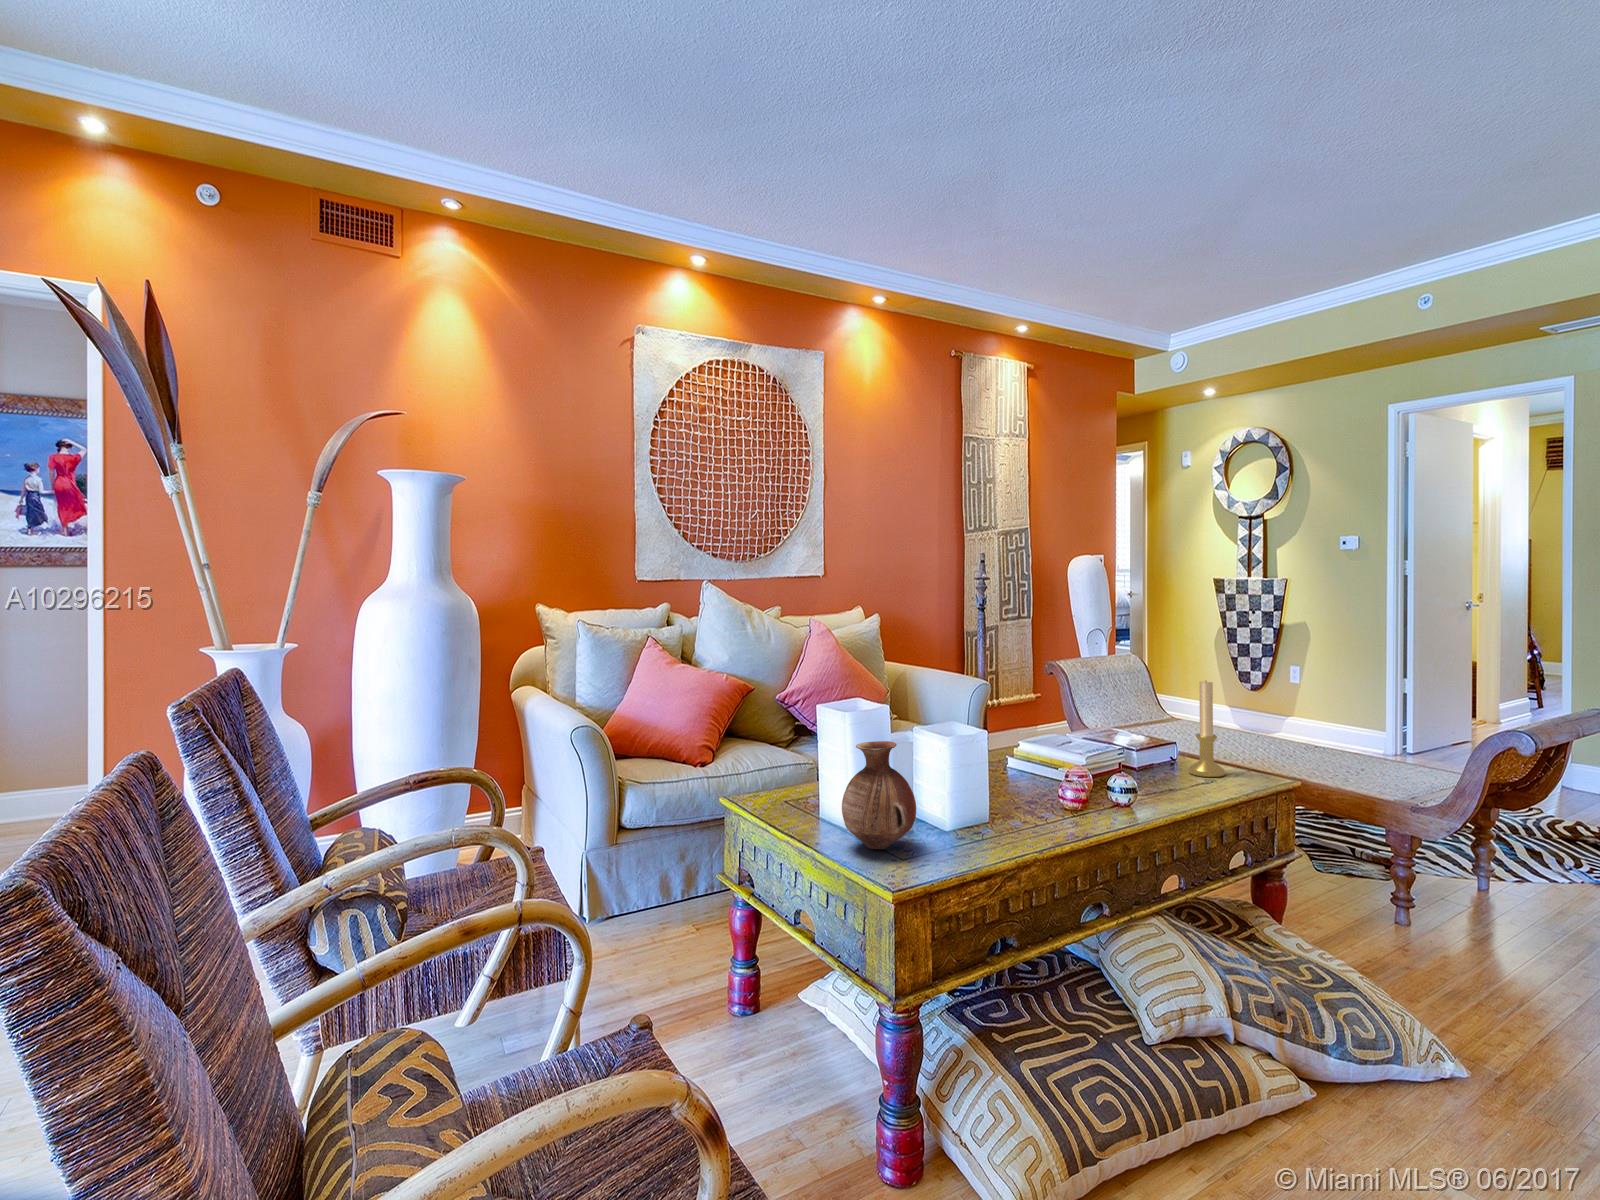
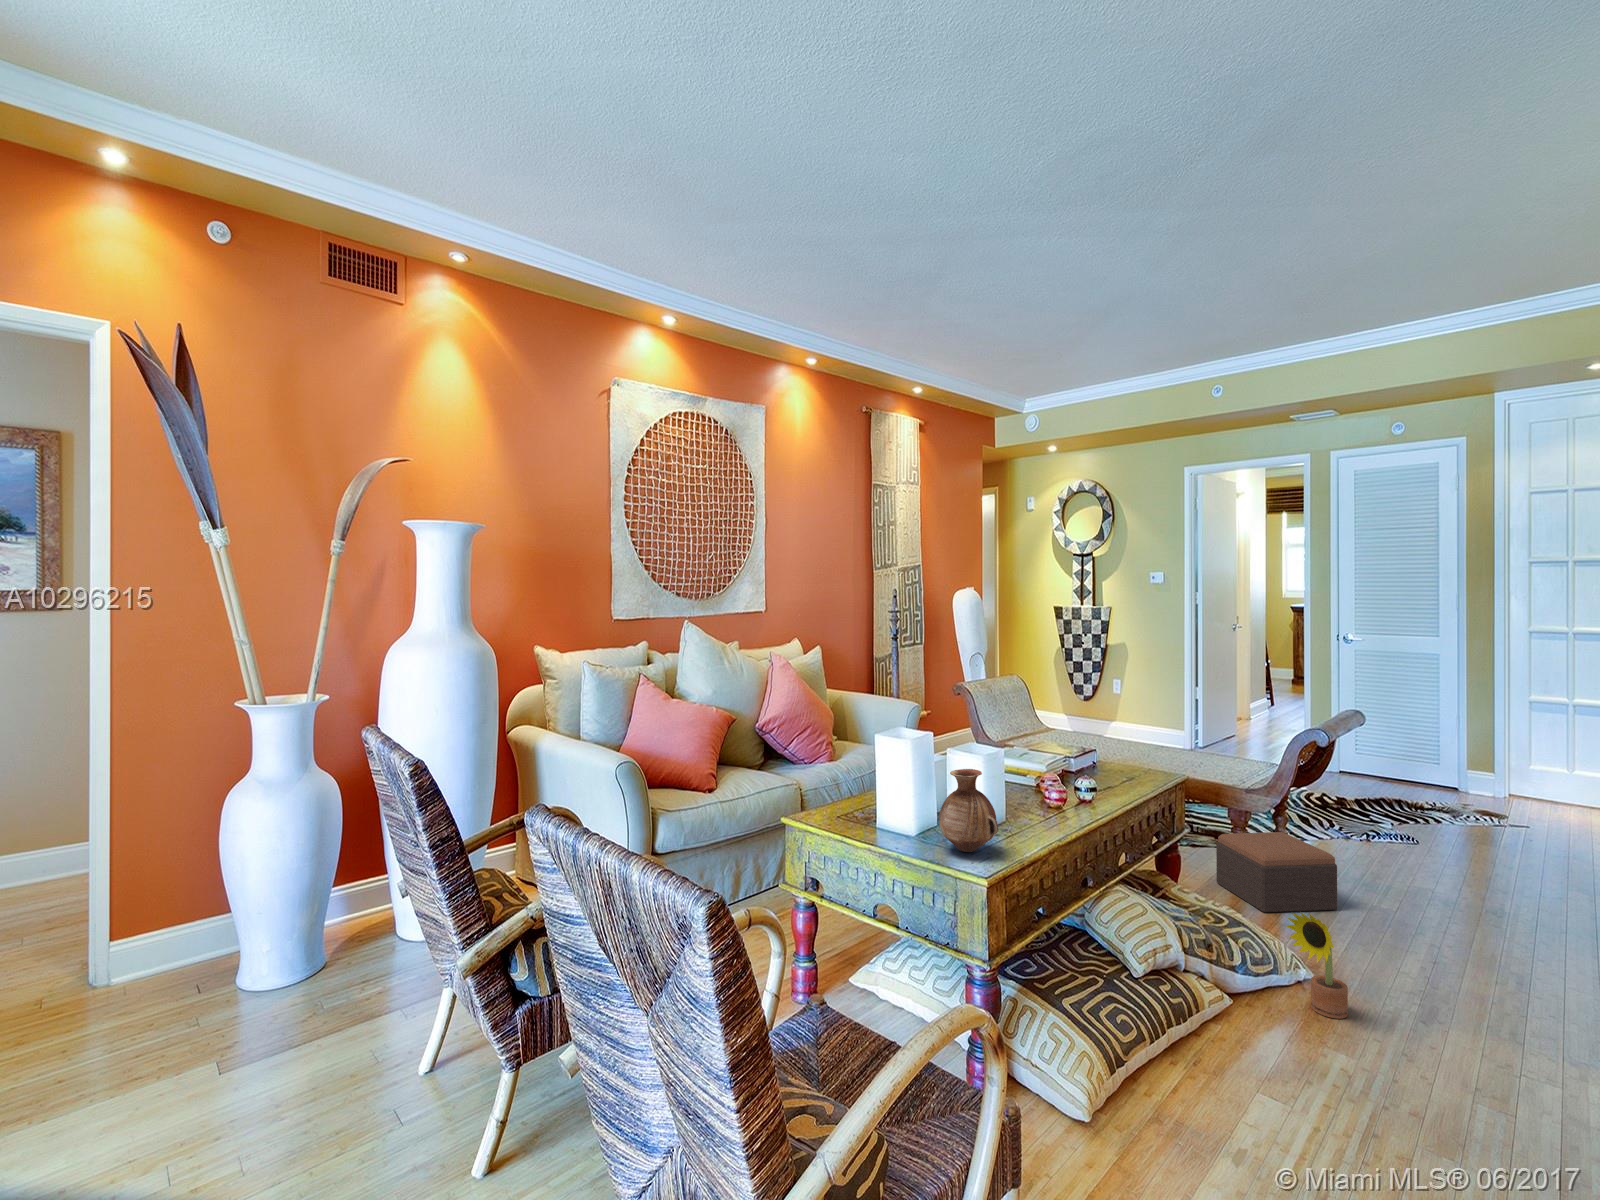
candle holder: present [1188,681,1225,777] -> none [1124,705,1150,779]
footstool: none [1362,863,1544,984] -> present [1216,832,1337,912]
decorative plant: none [1401,978,1503,1146] -> present [1286,913,1348,1019]

